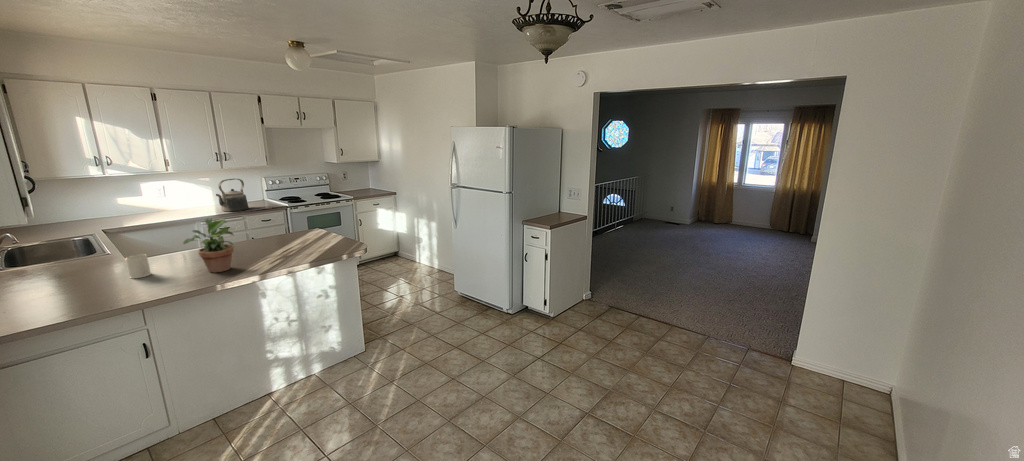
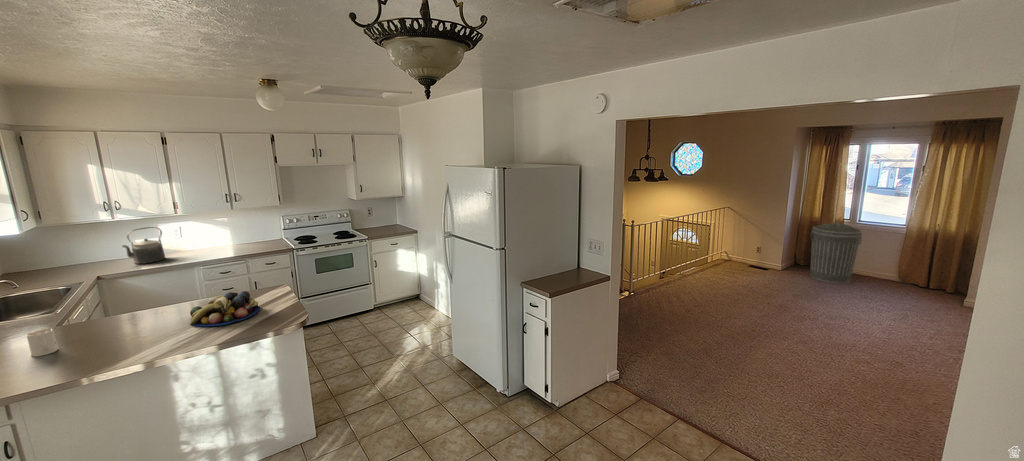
kettle: present [216,179,249,212] -> present [123,227,165,264]
trash can: none [709,184,745,231] -> present [810,222,862,283]
potted plant: present [183,218,234,272] -> none [80,287,146,352]
fruit bowl: none [251,228,312,256] -> present [190,291,260,327]

